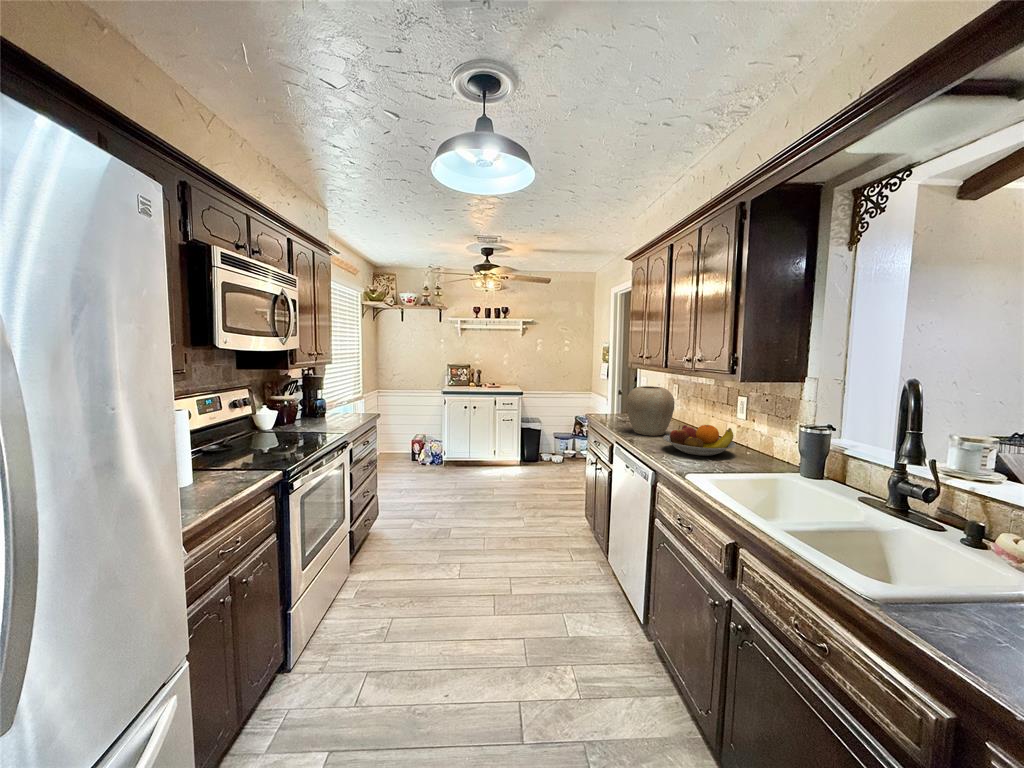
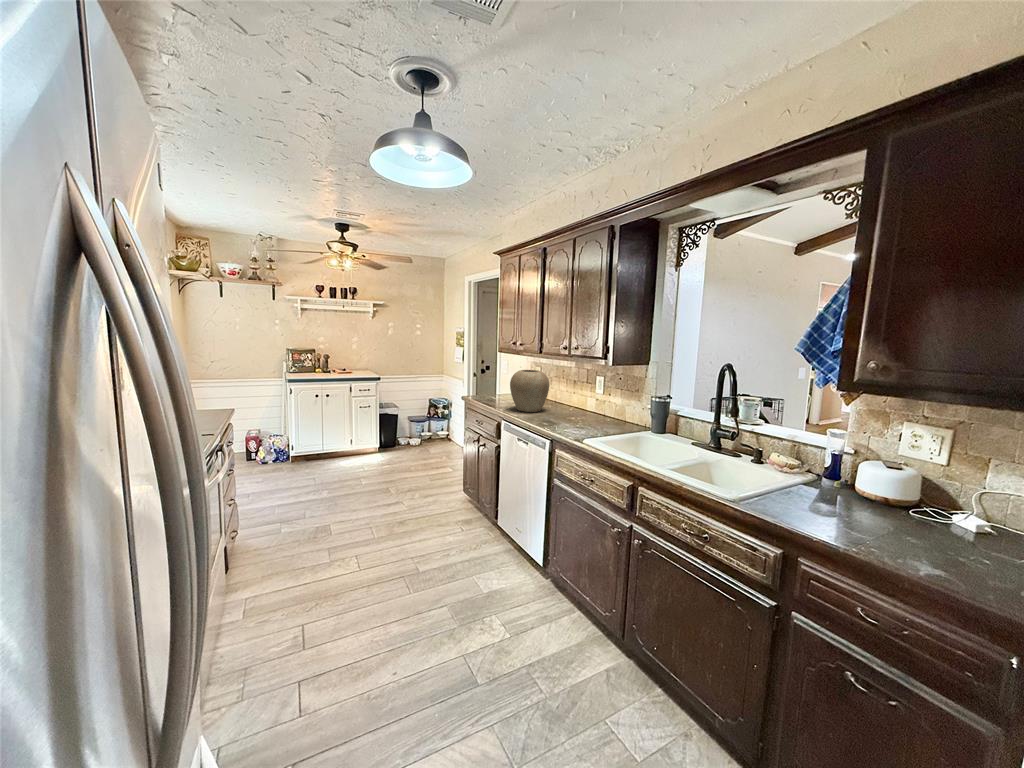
fruit bowl: present [663,425,736,456] -> none [550,400,604,425]

